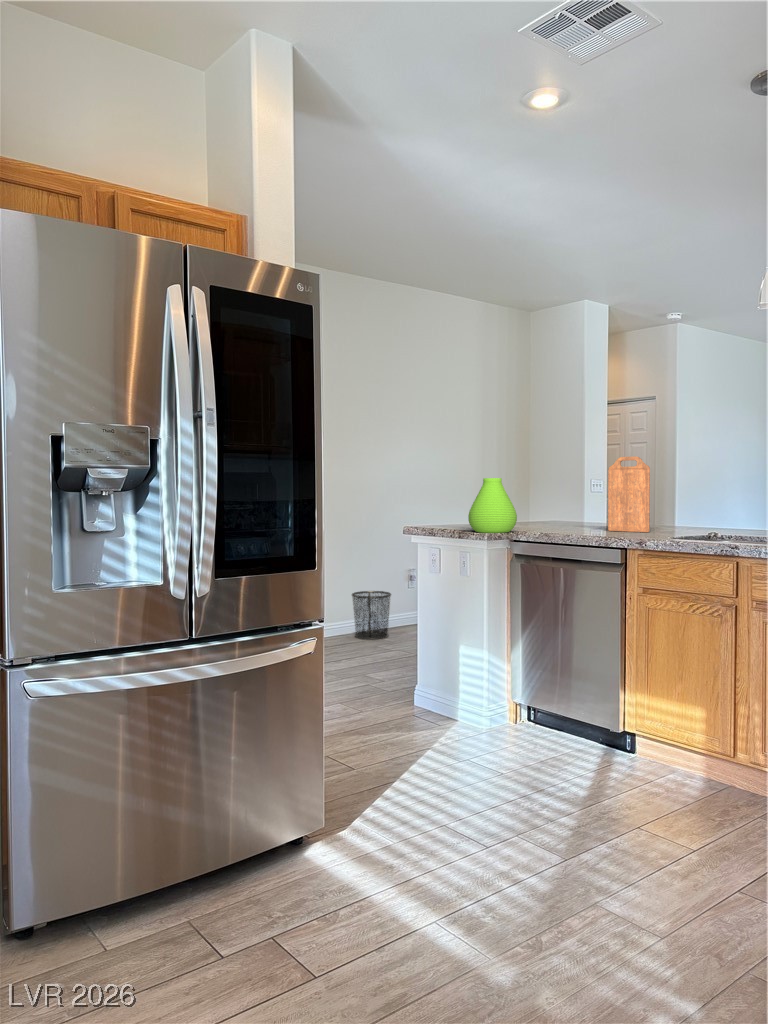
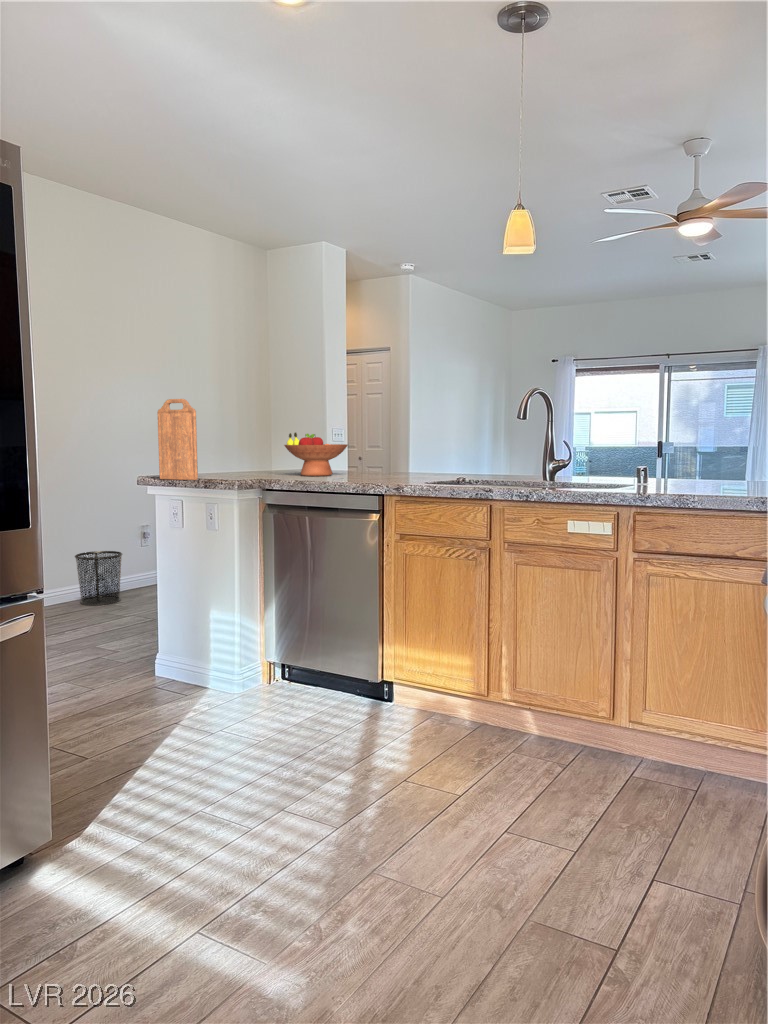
cutting board: present [608,456,650,532] -> present [157,399,198,480]
vase: present [468,478,517,533] -> none [213,421,267,481]
fruit bowl: none [535,487,598,528] -> present [284,432,348,476]

